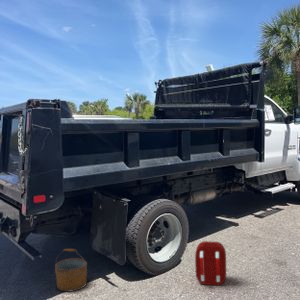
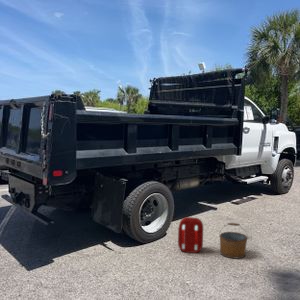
bucket: present [55,249,87,292] -> present [220,223,247,258]

